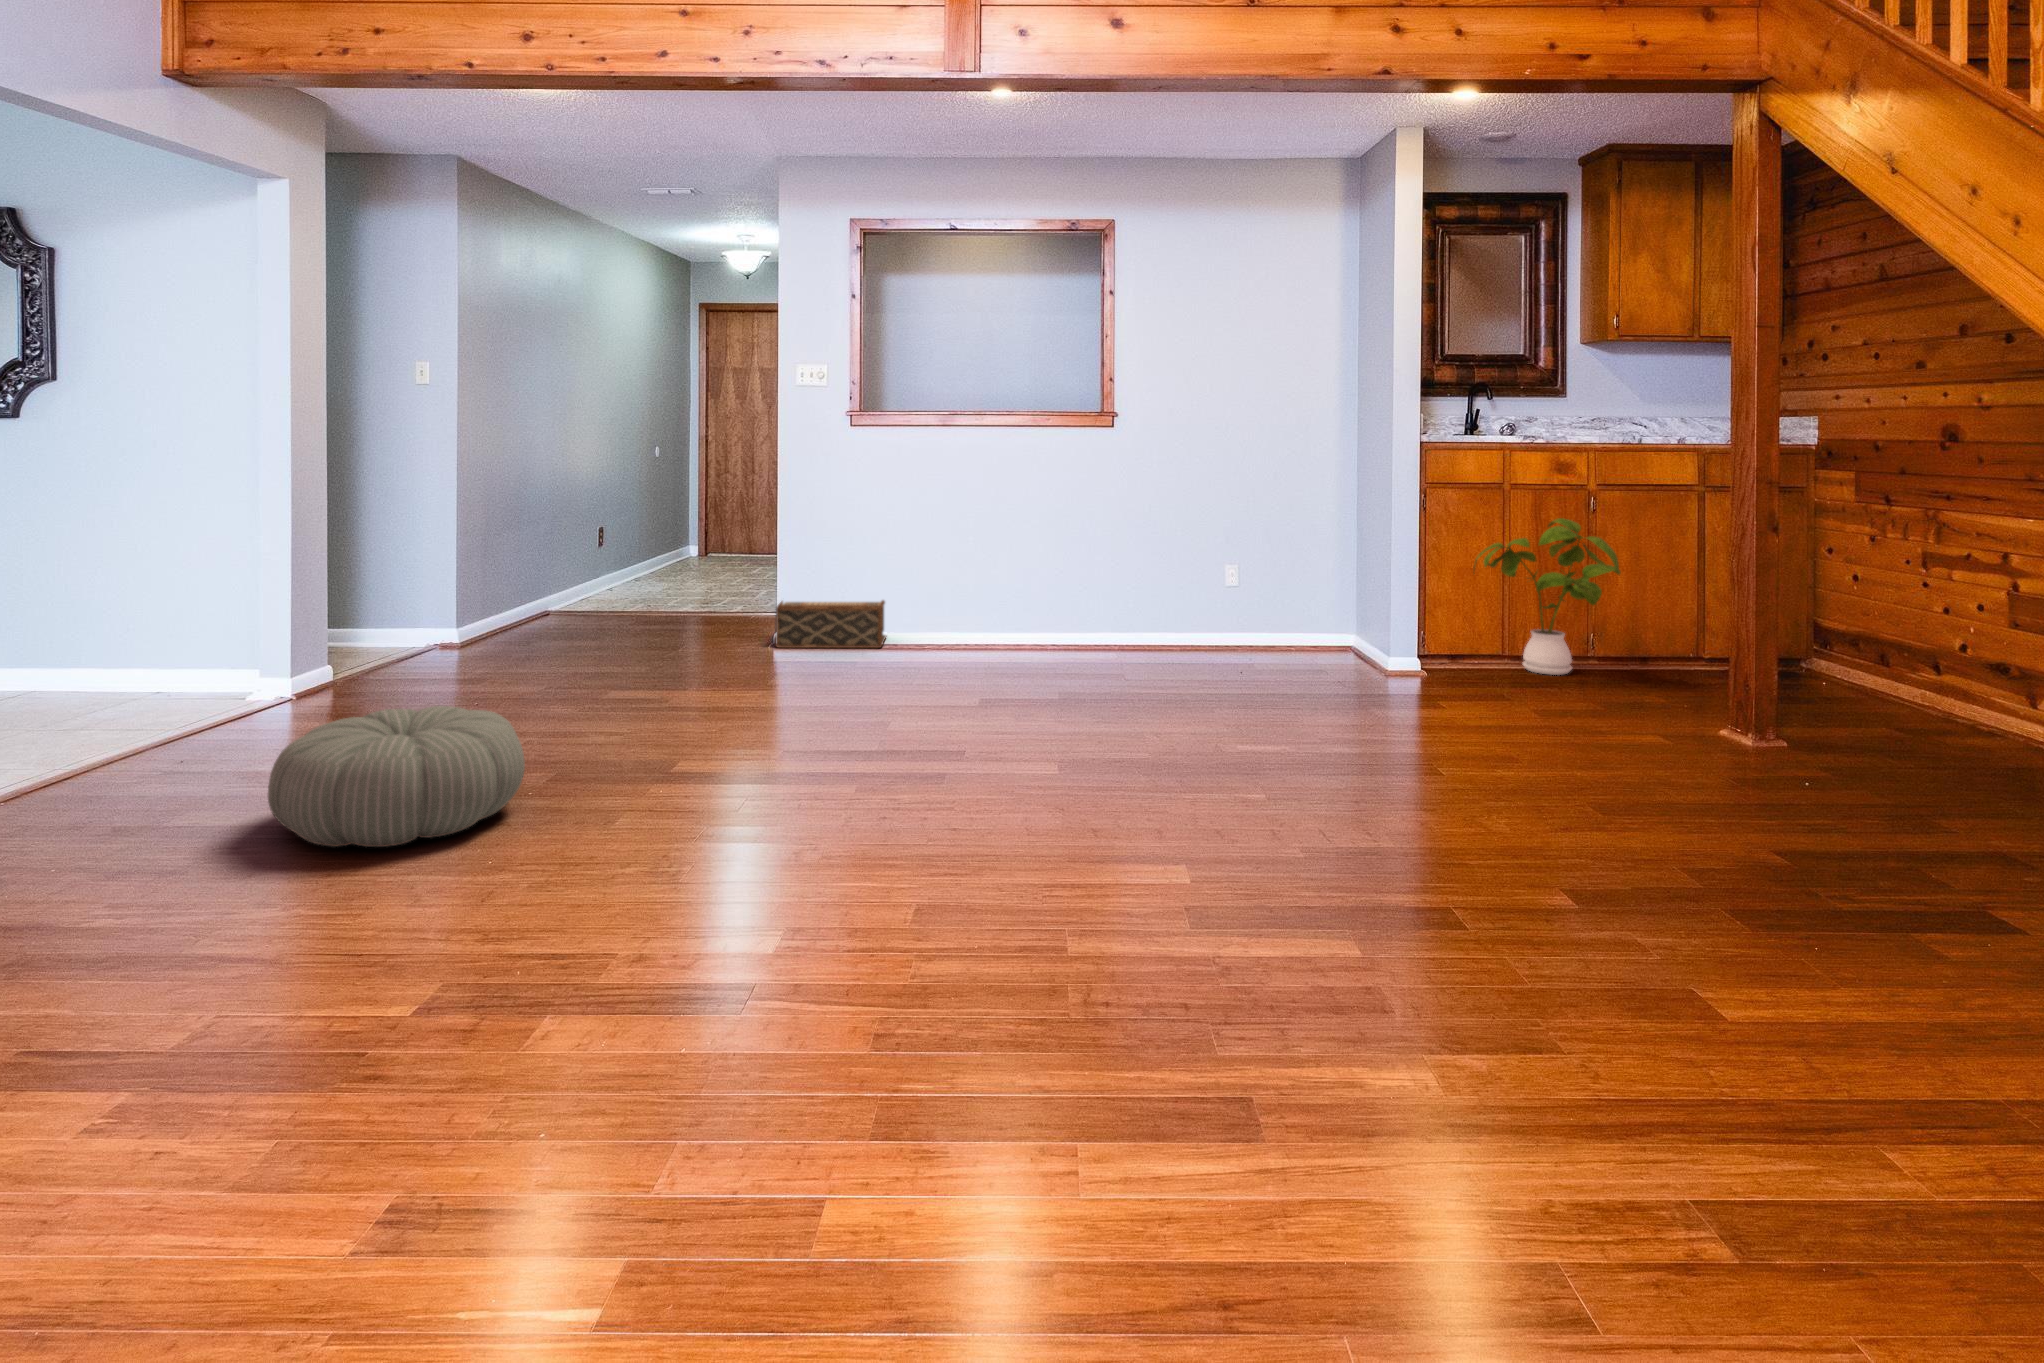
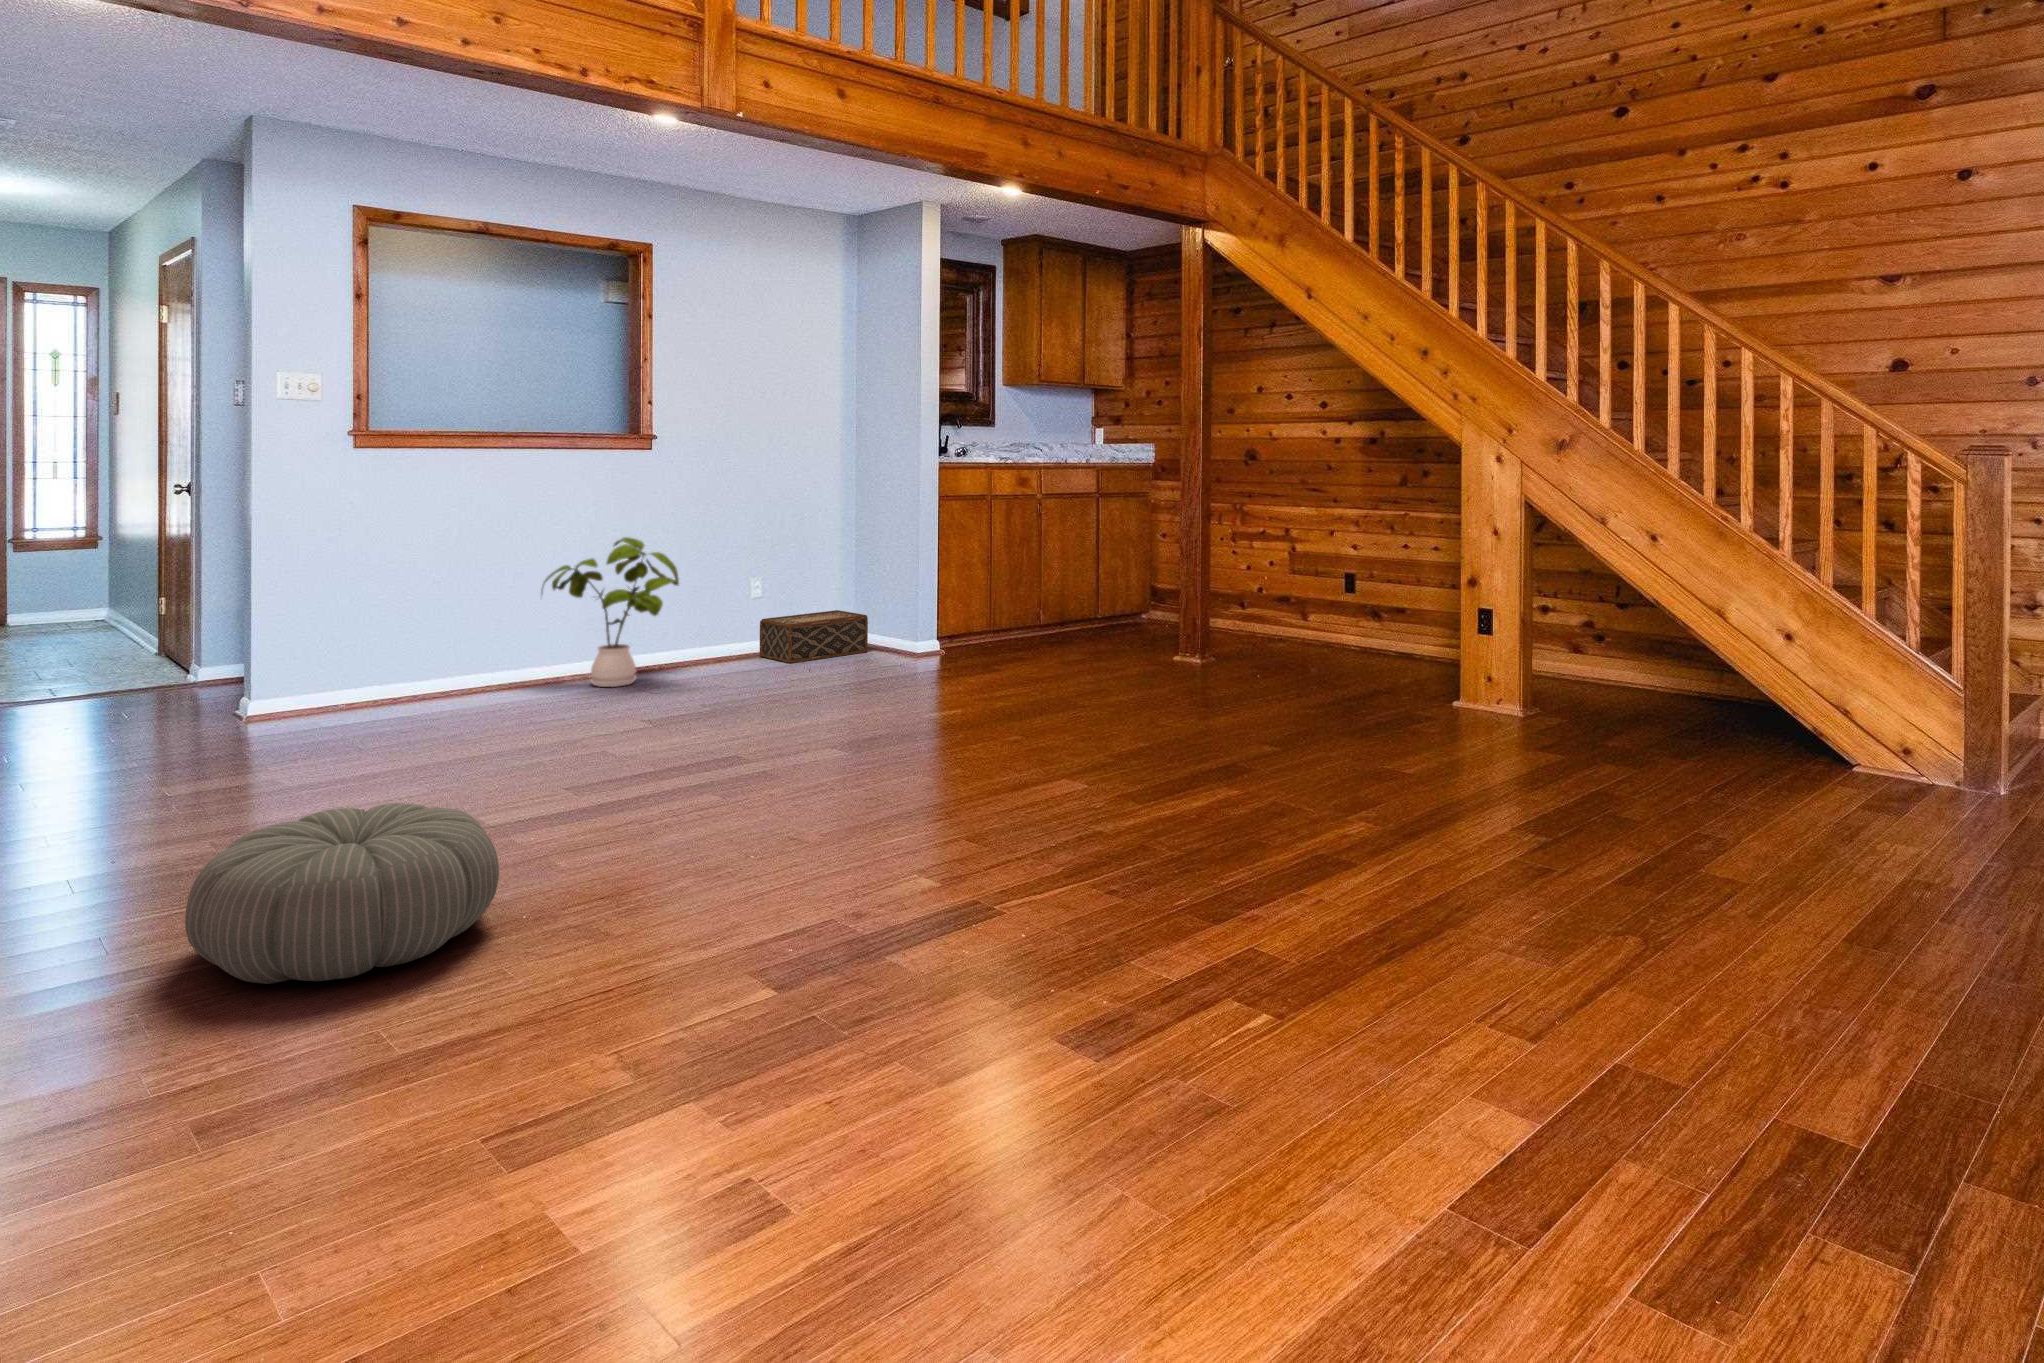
house plant: present [1474,518,1621,675] -> present [542,537,679,687]
woven basket: present [775,600,886,648] -> present [760,610,868,663]

